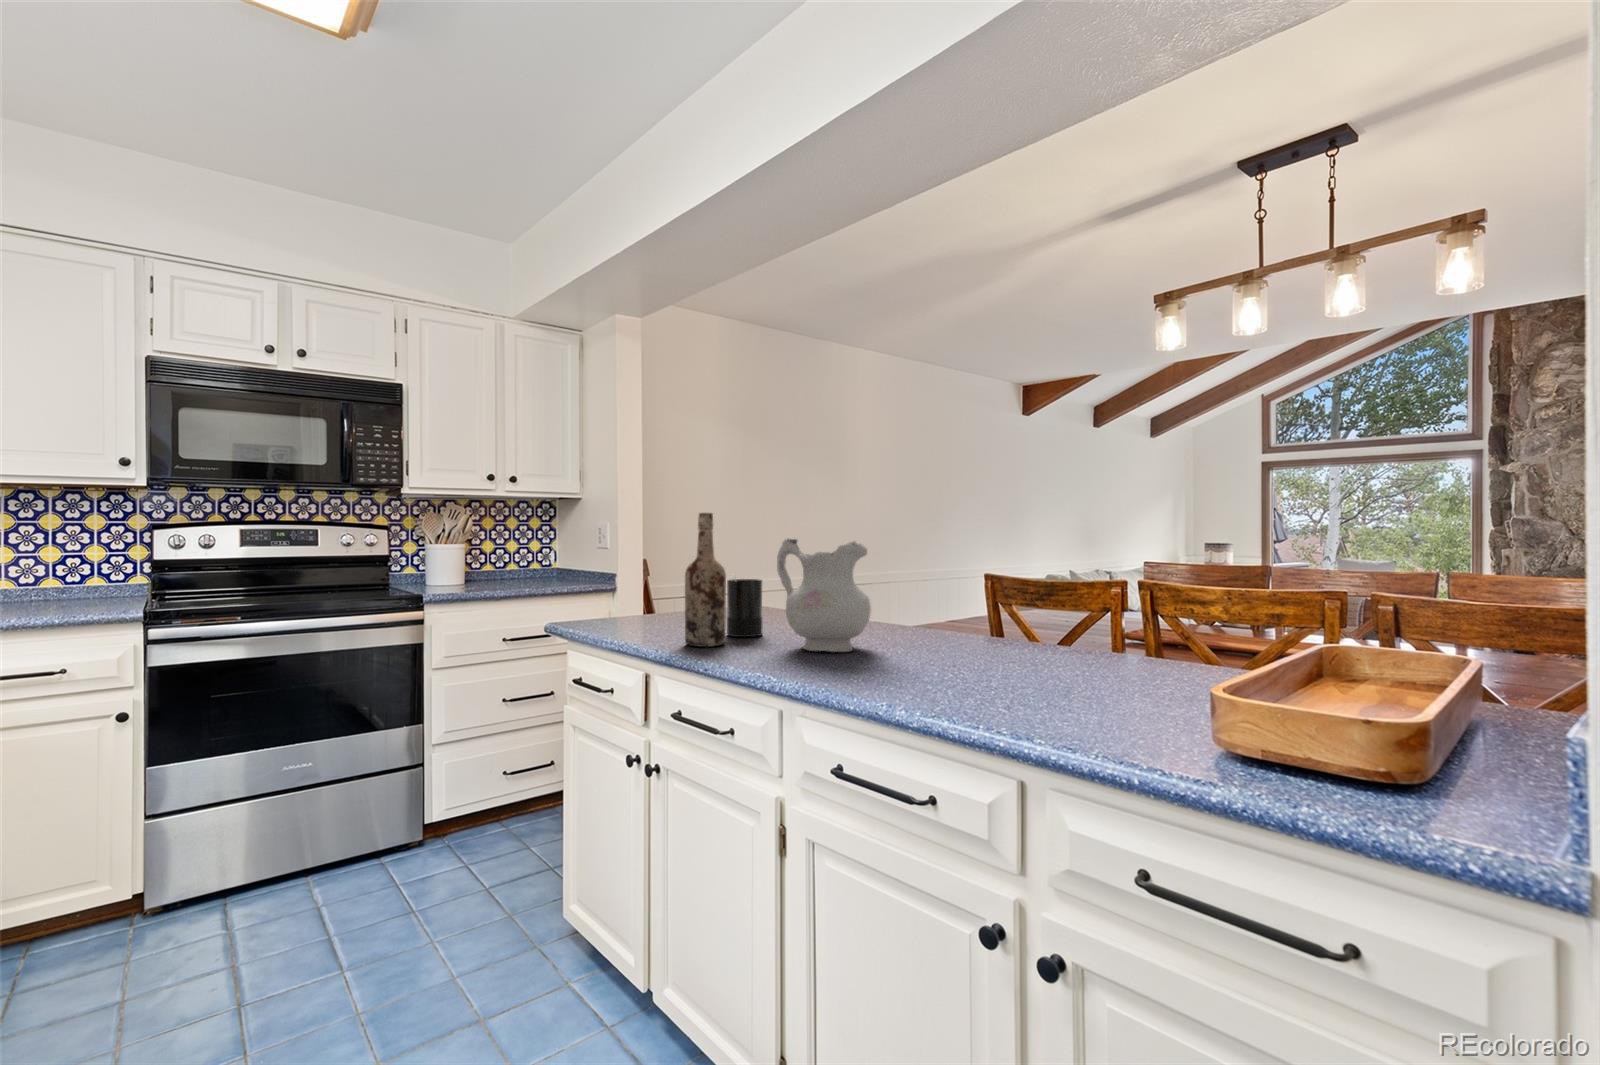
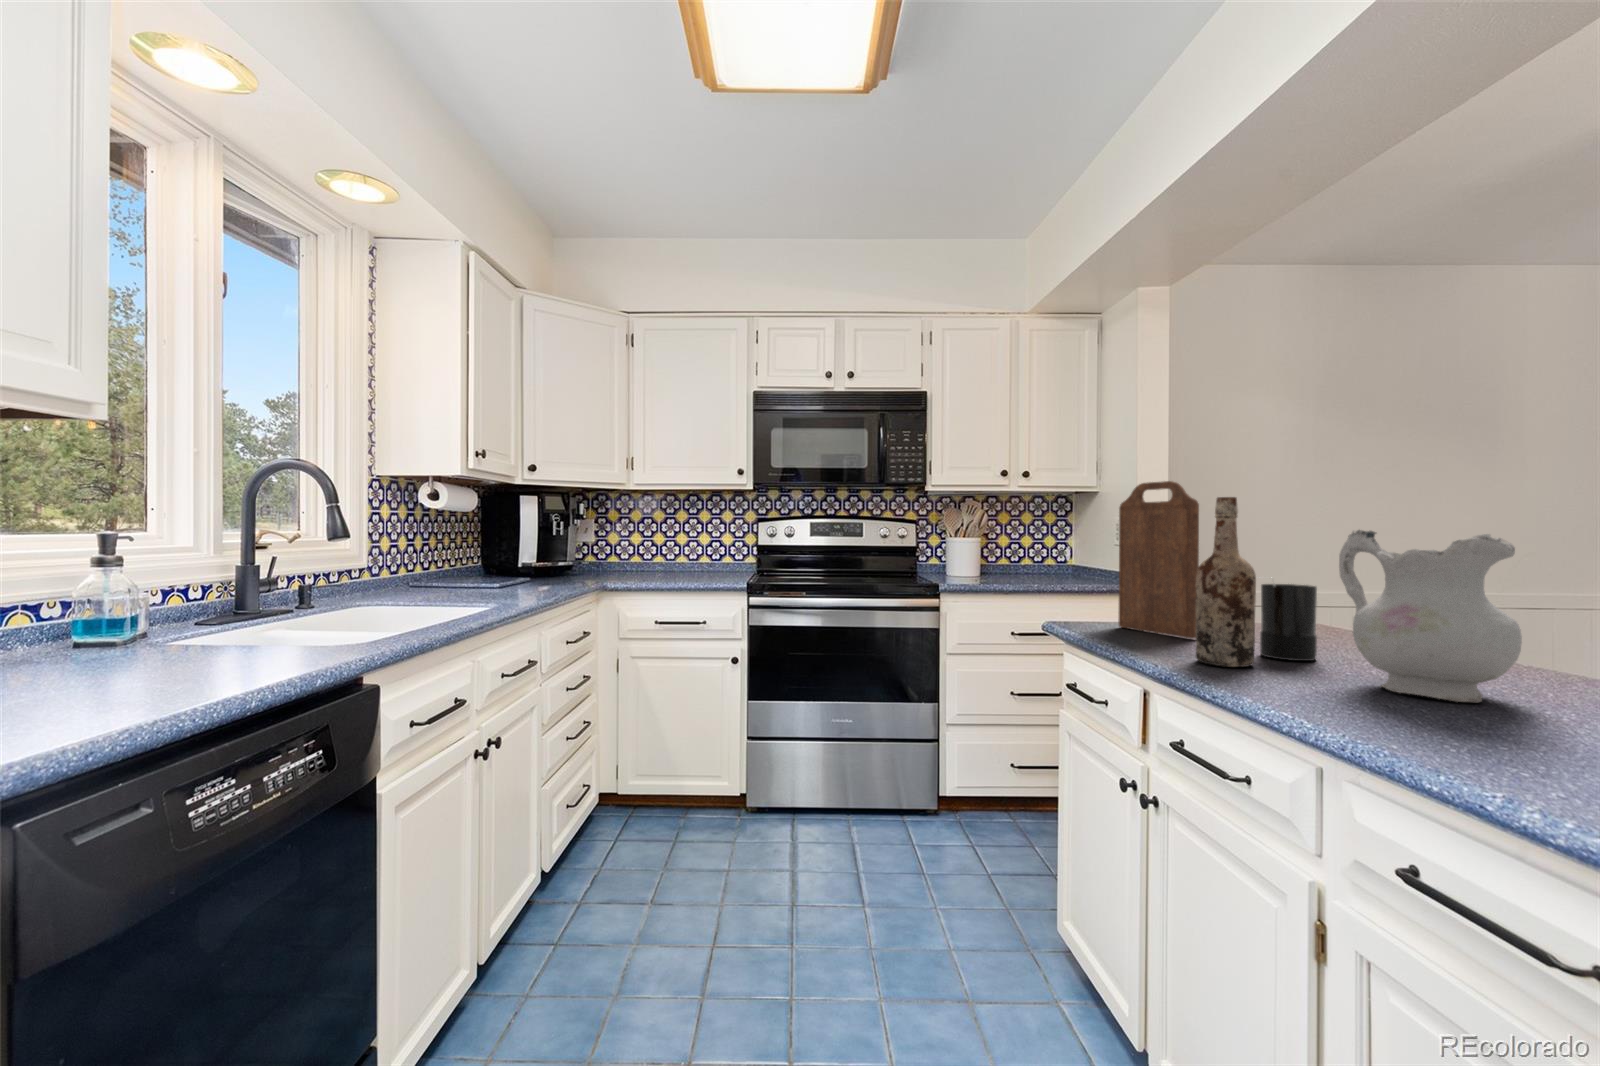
cutting board: none [618,496,682,628] -> present [1119,481,1199,638]

